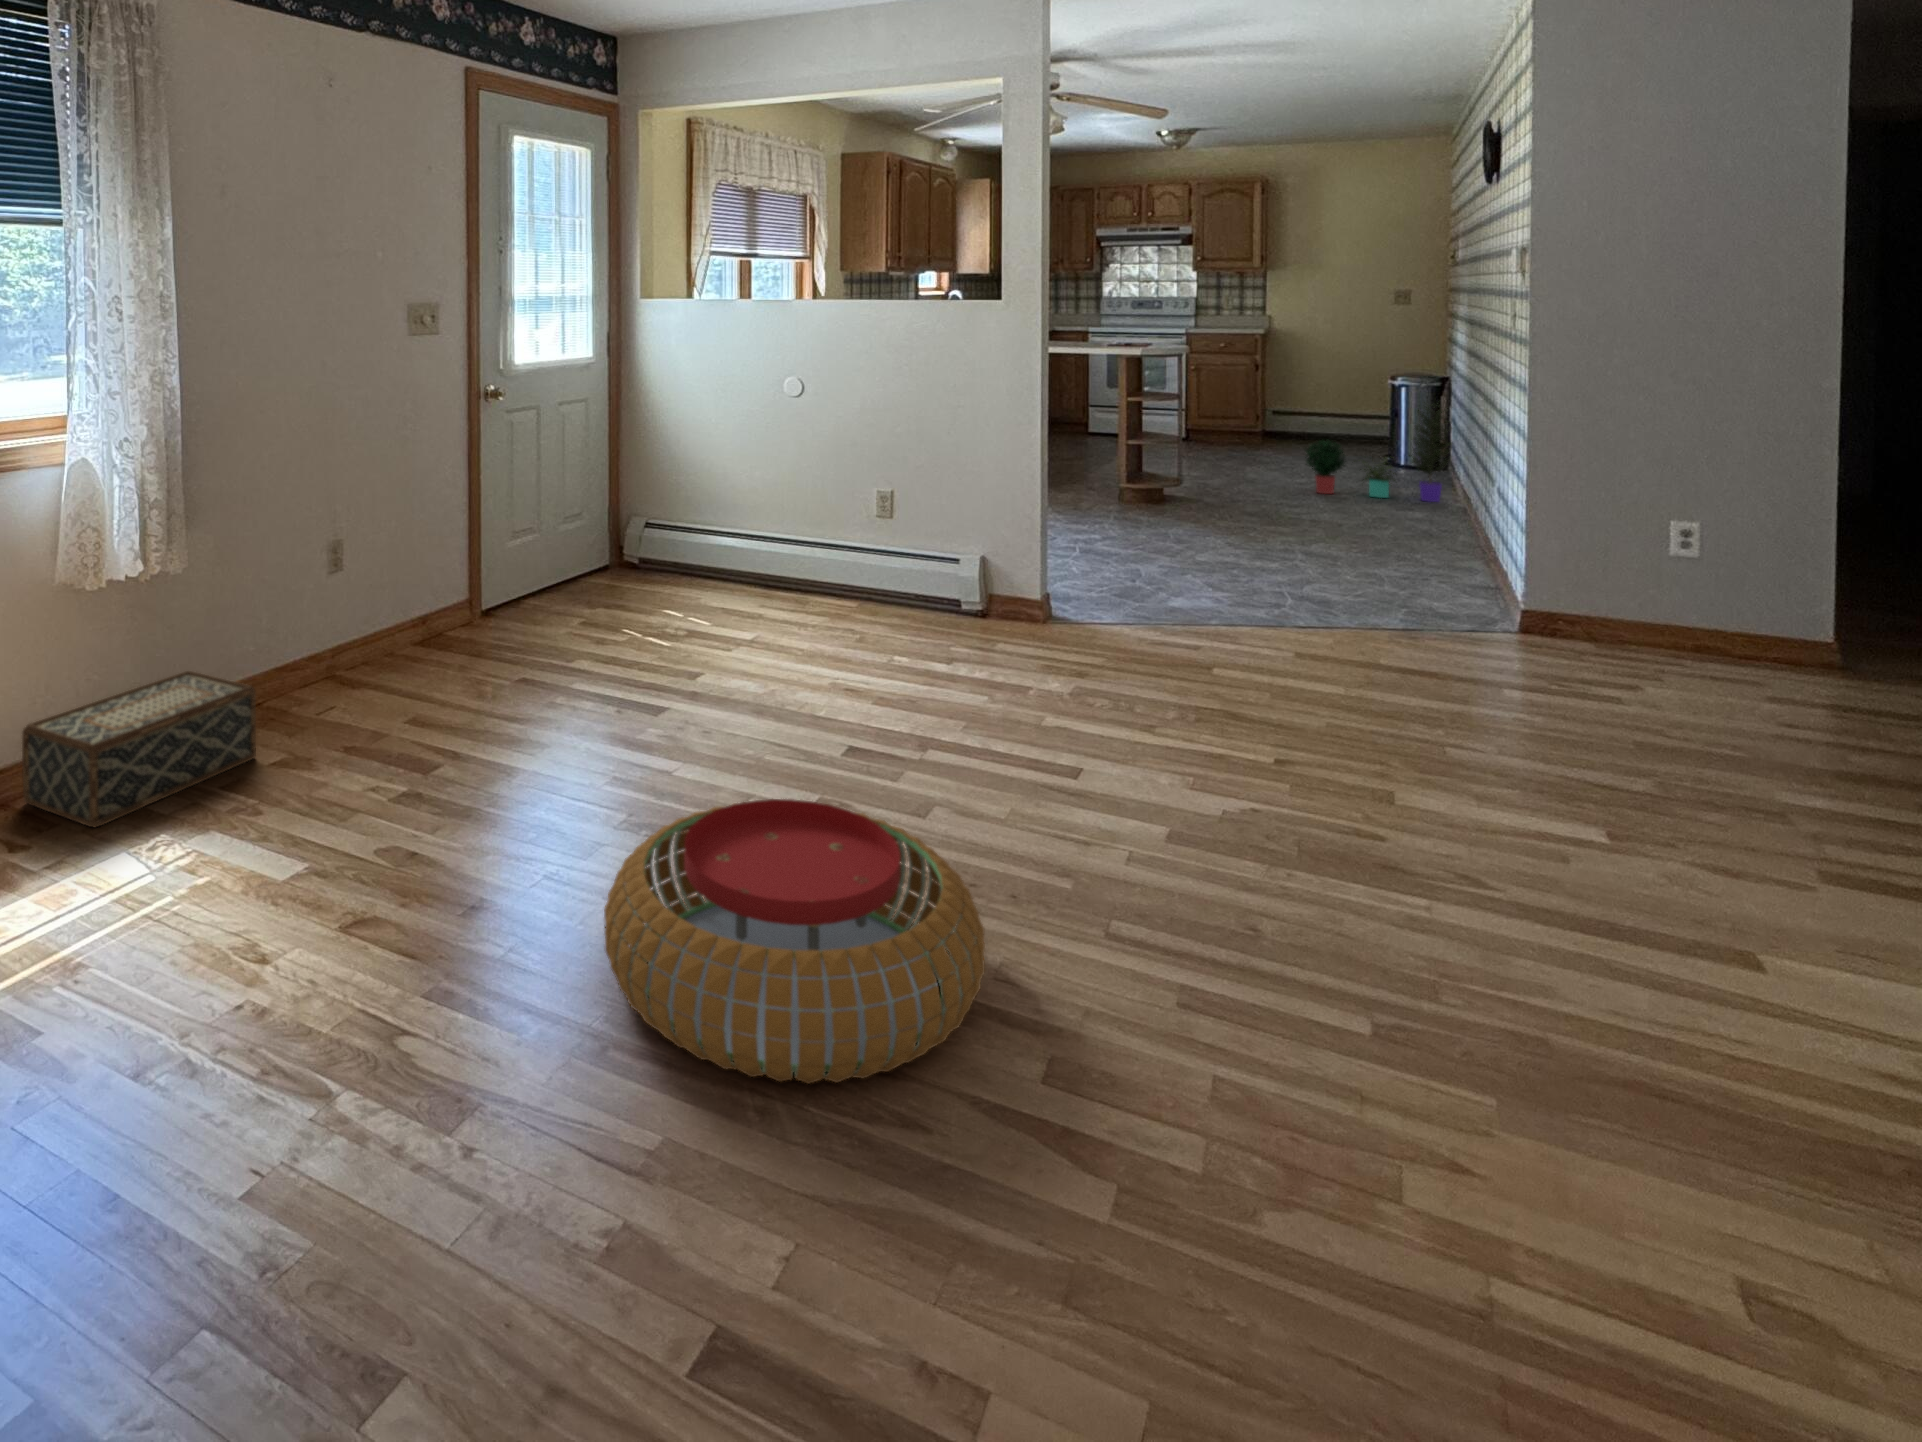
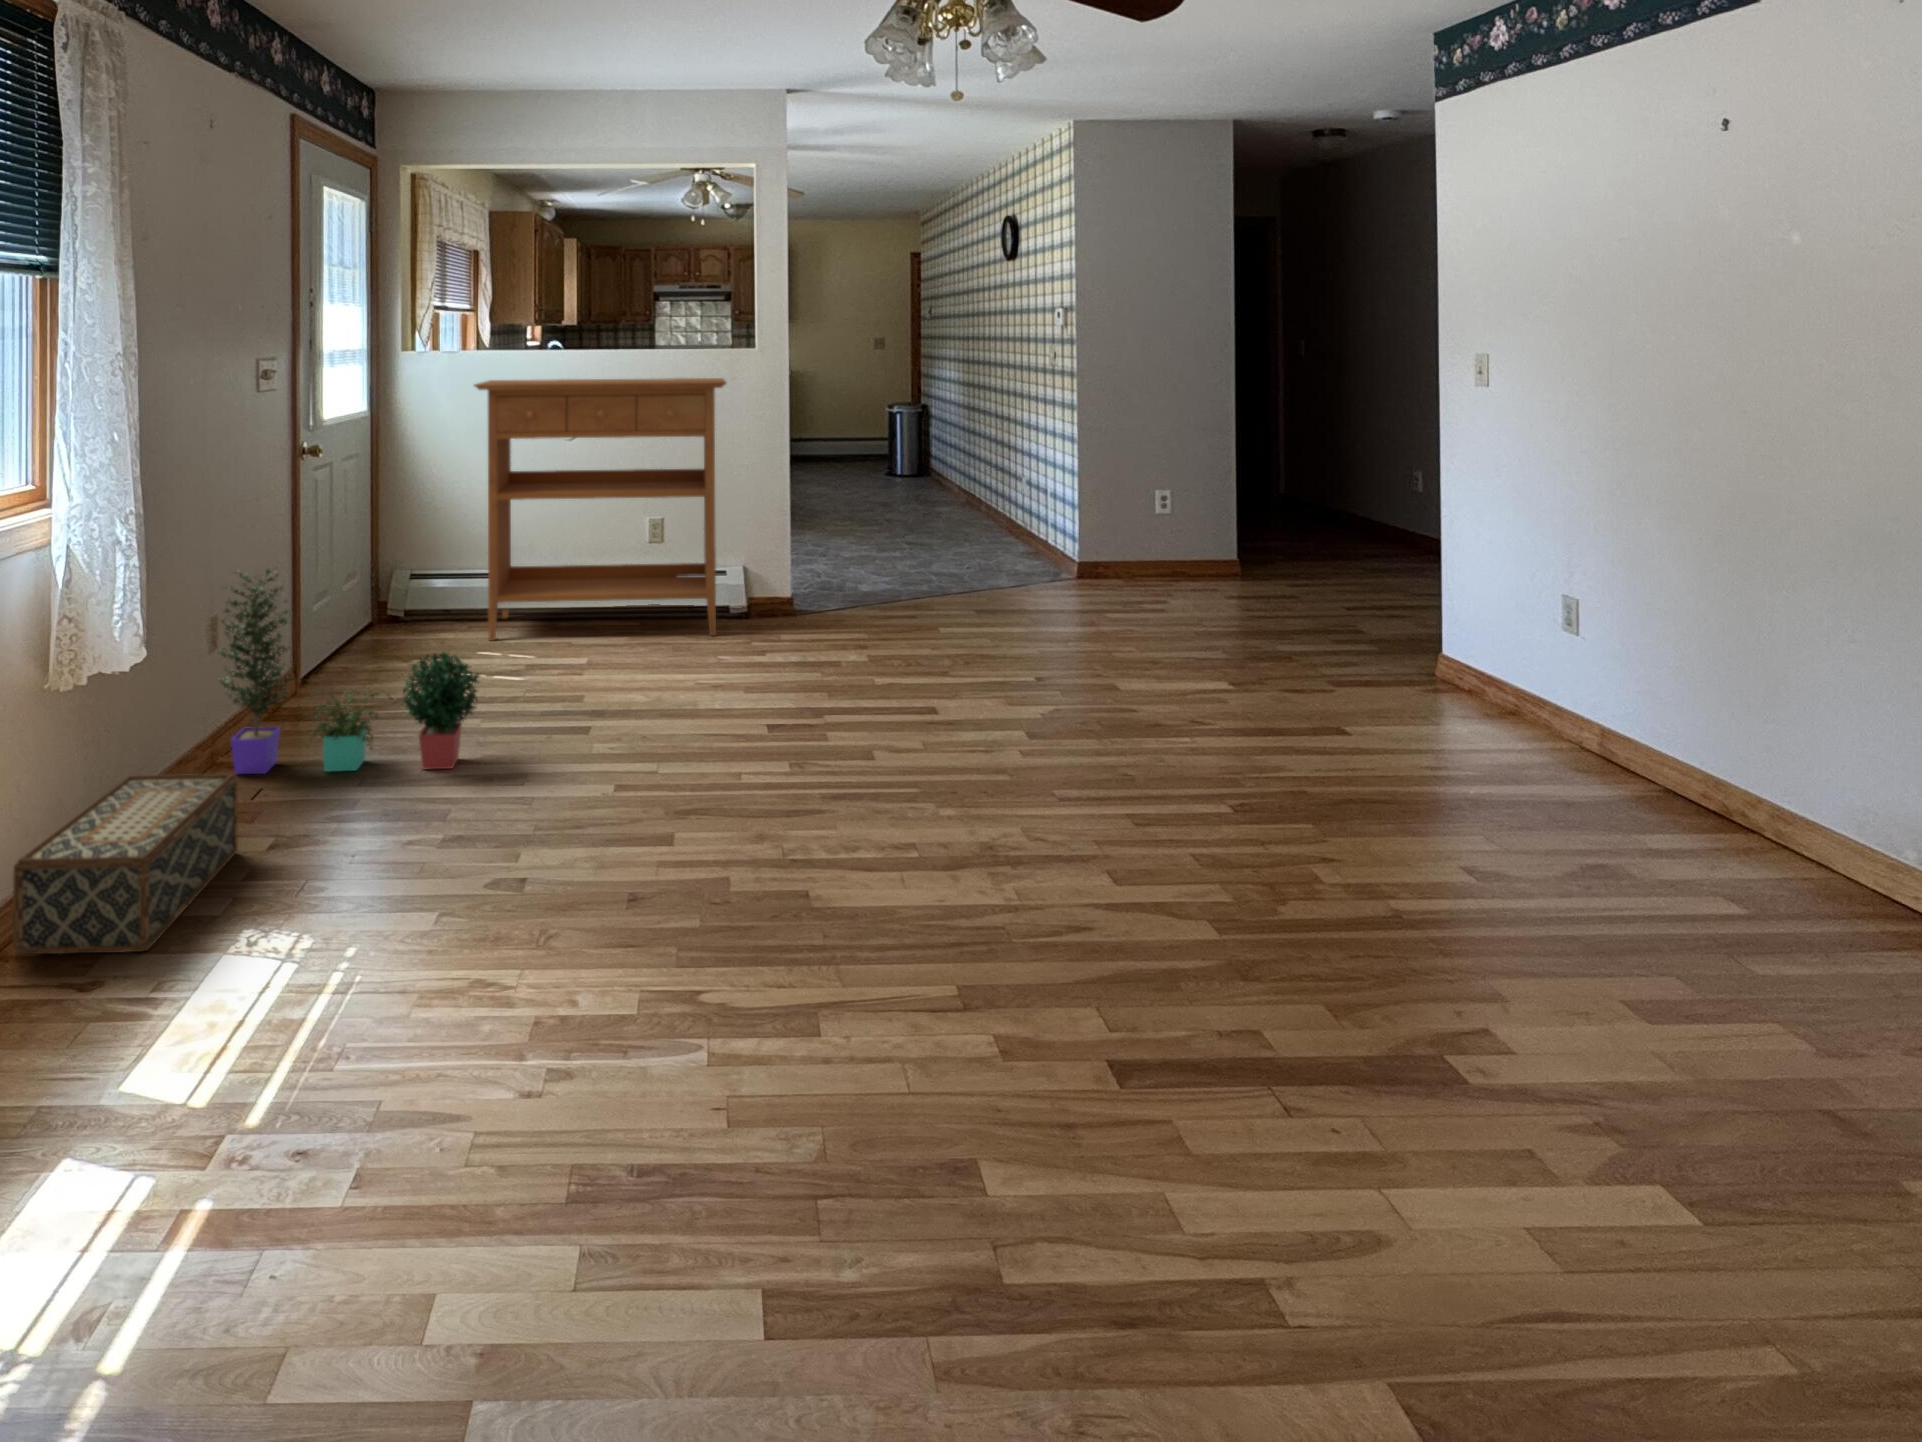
console table: none [677,331,968,631] -> present [474,378,726,641]
potted plant: present [1306,402,1451,502] -> present [217,568,480,774]
pouf: present [604,799,985,1084] -> none [767,744,1064,939]

